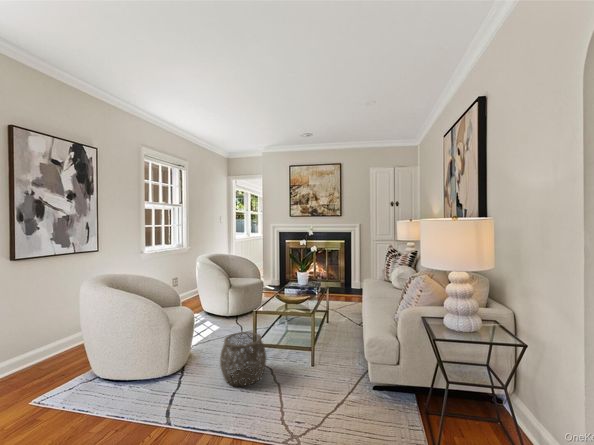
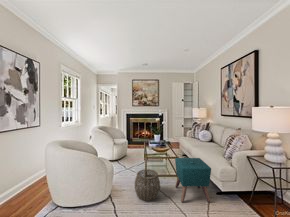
ottoman: none [293,315,352,402] -> present [175,158,211,202]

